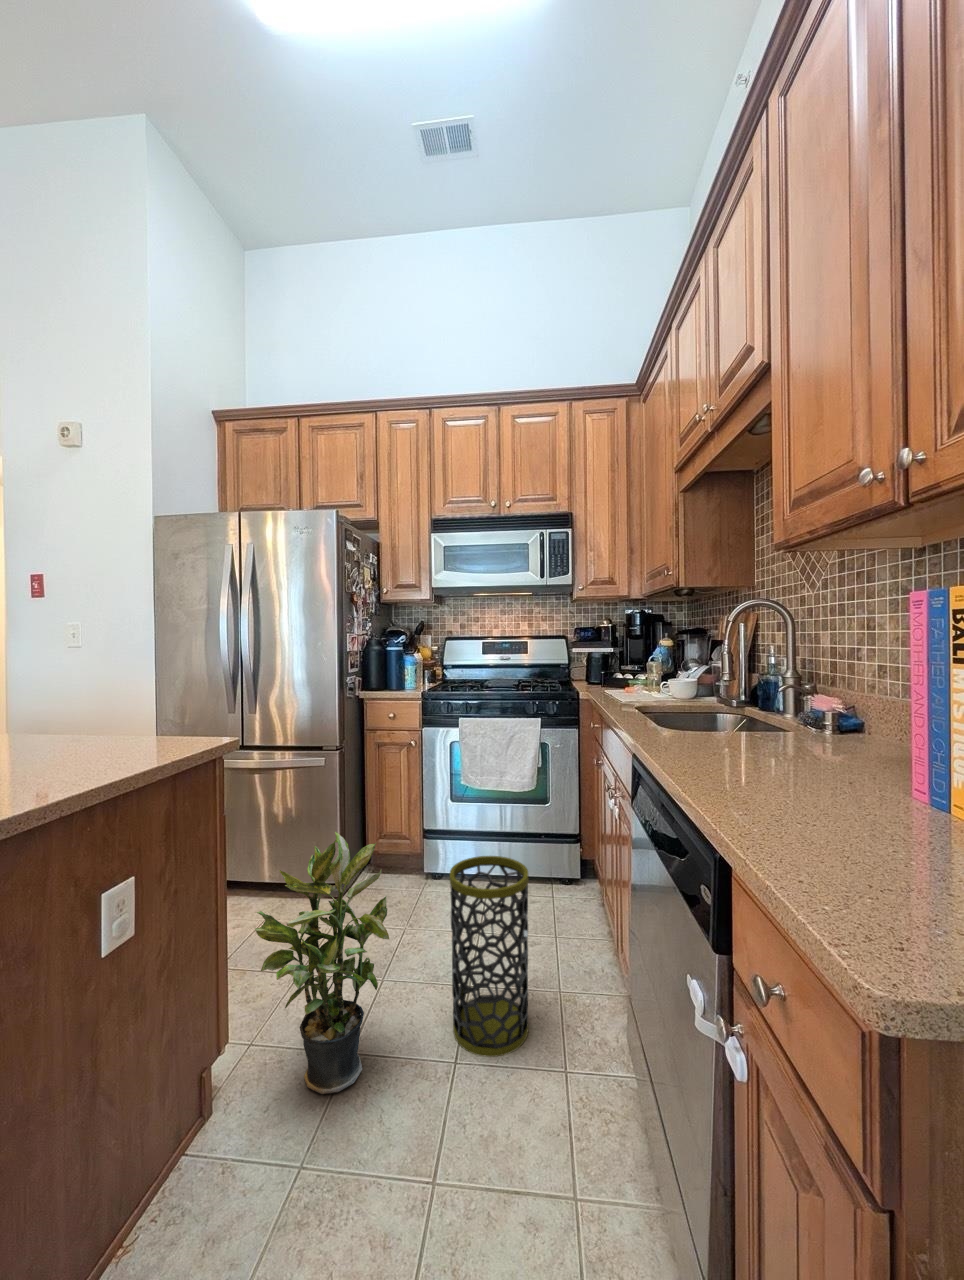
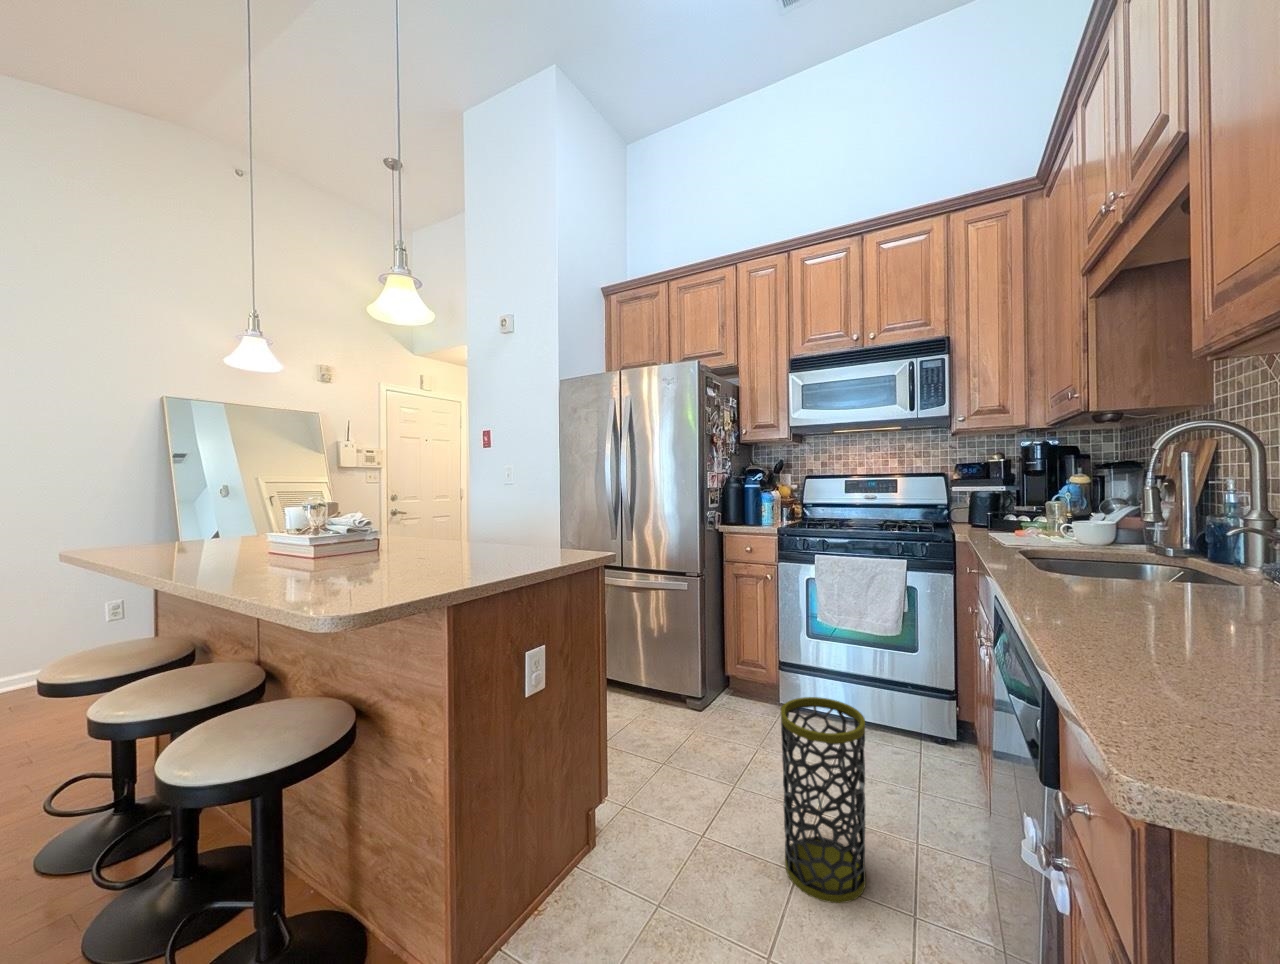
potted plant: present [255,832,389,1094] -> none [605,652,719,885]

